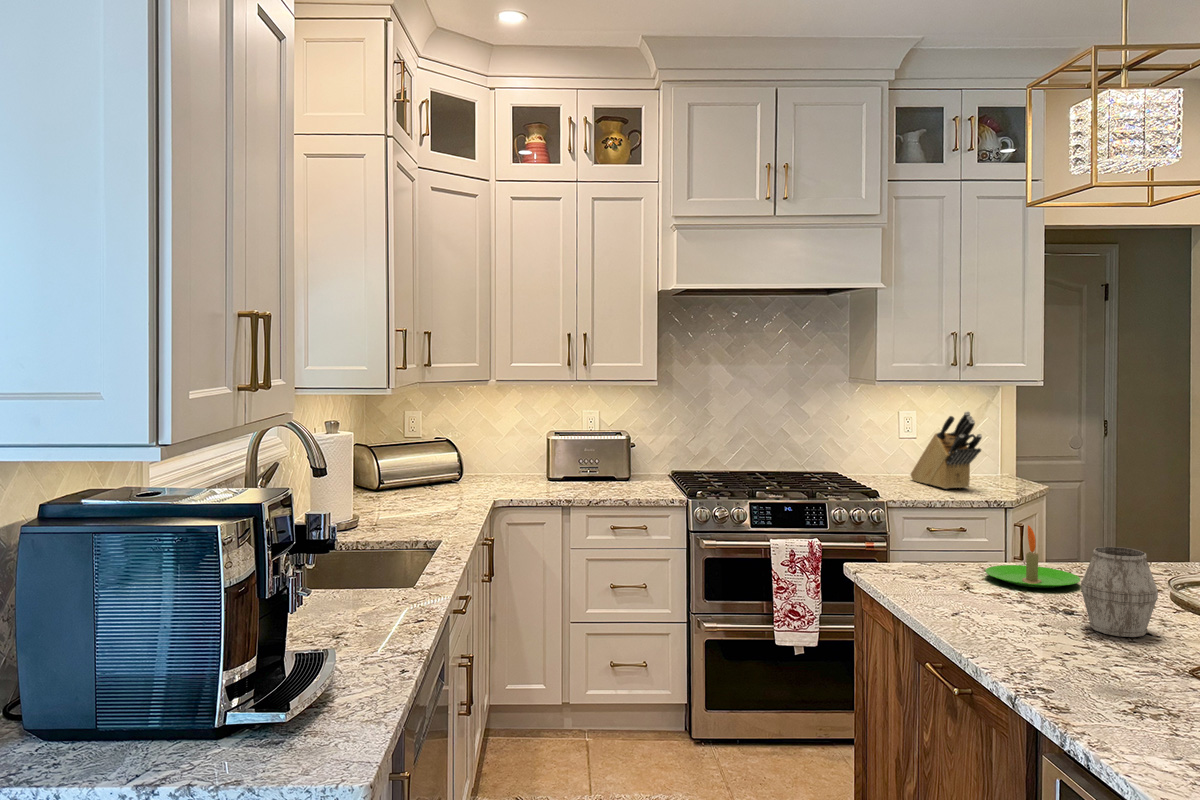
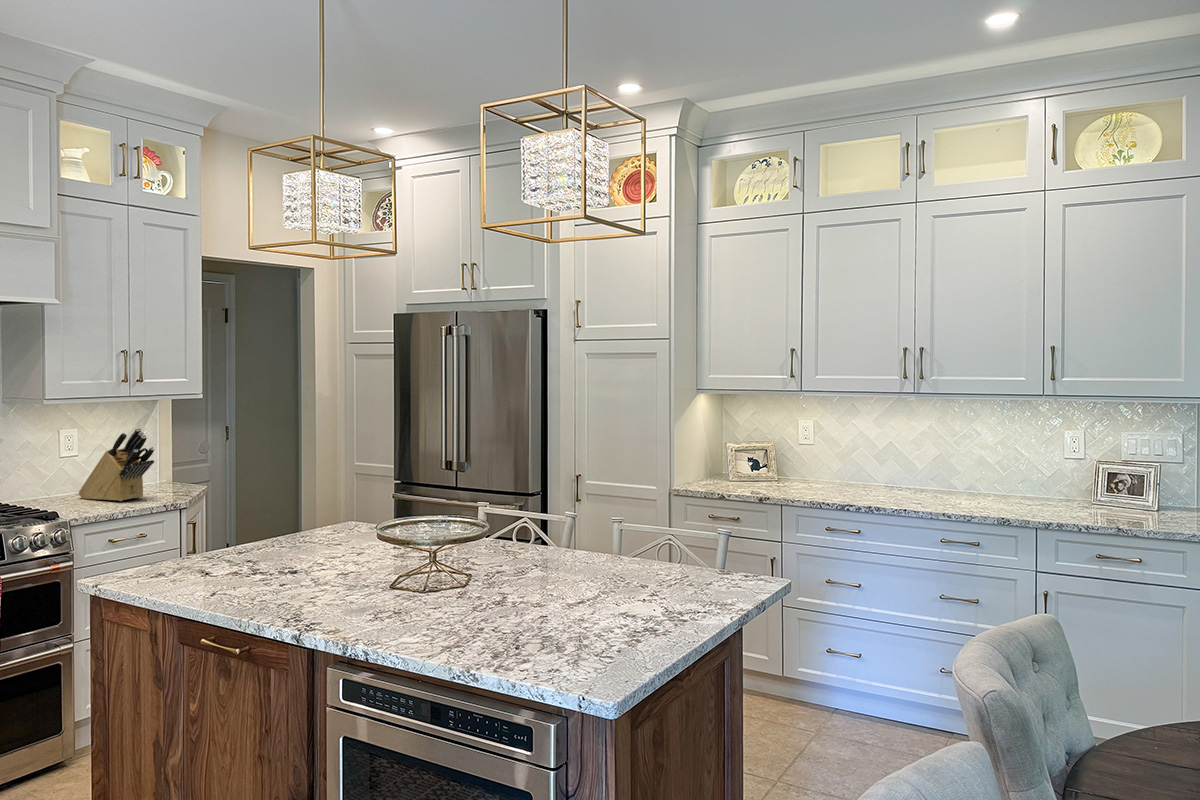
candle: present [985,525,1081,588] -> none [213,513,288,562]
mug: present [1081,547,1158,637] -> none [306,515,356,579]

